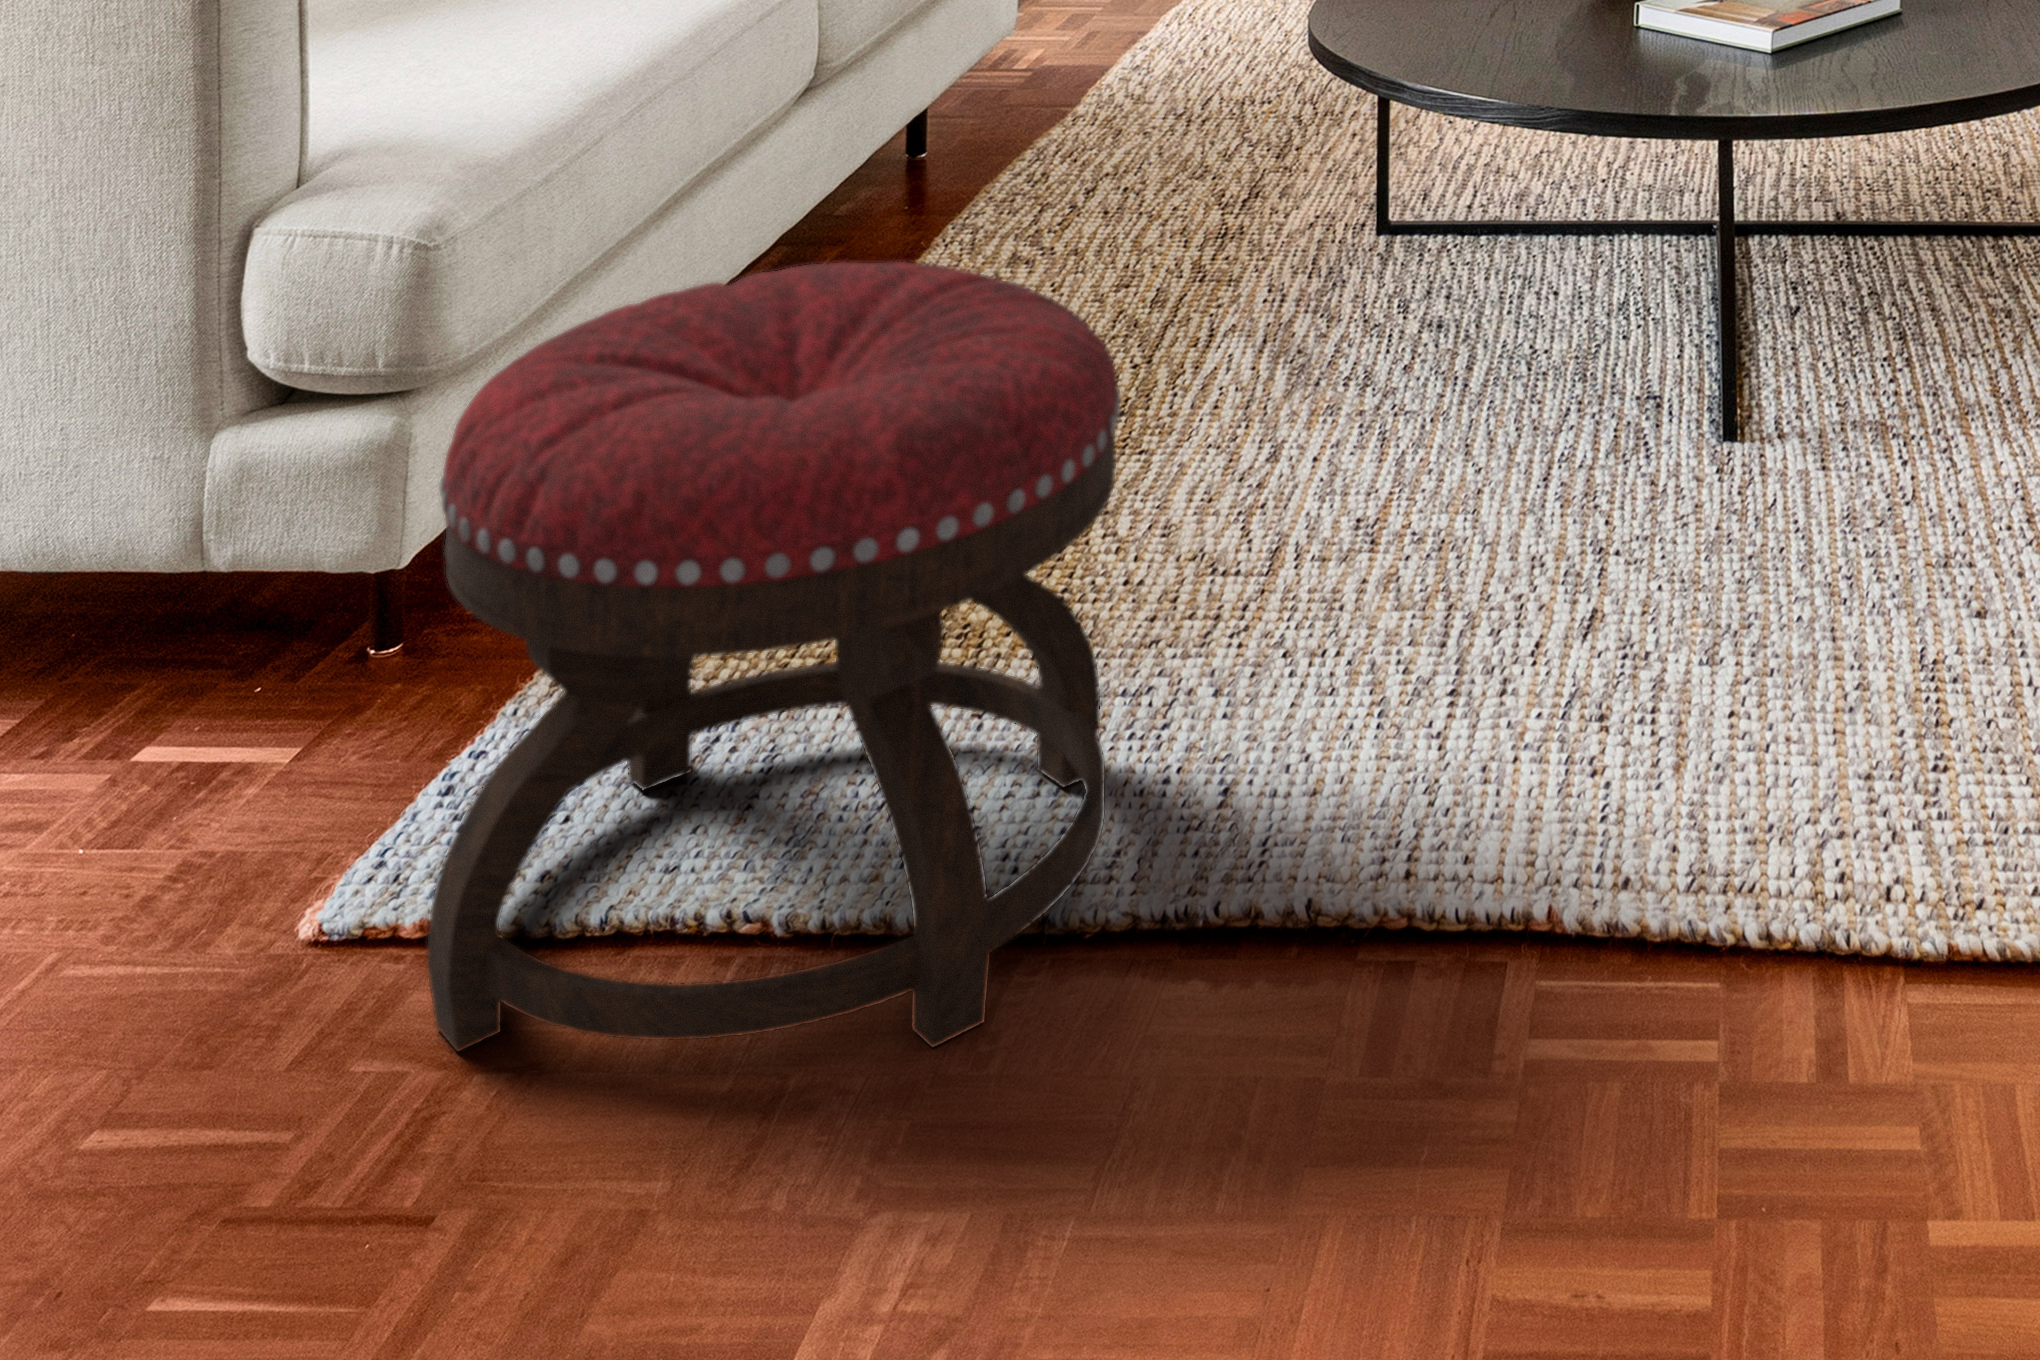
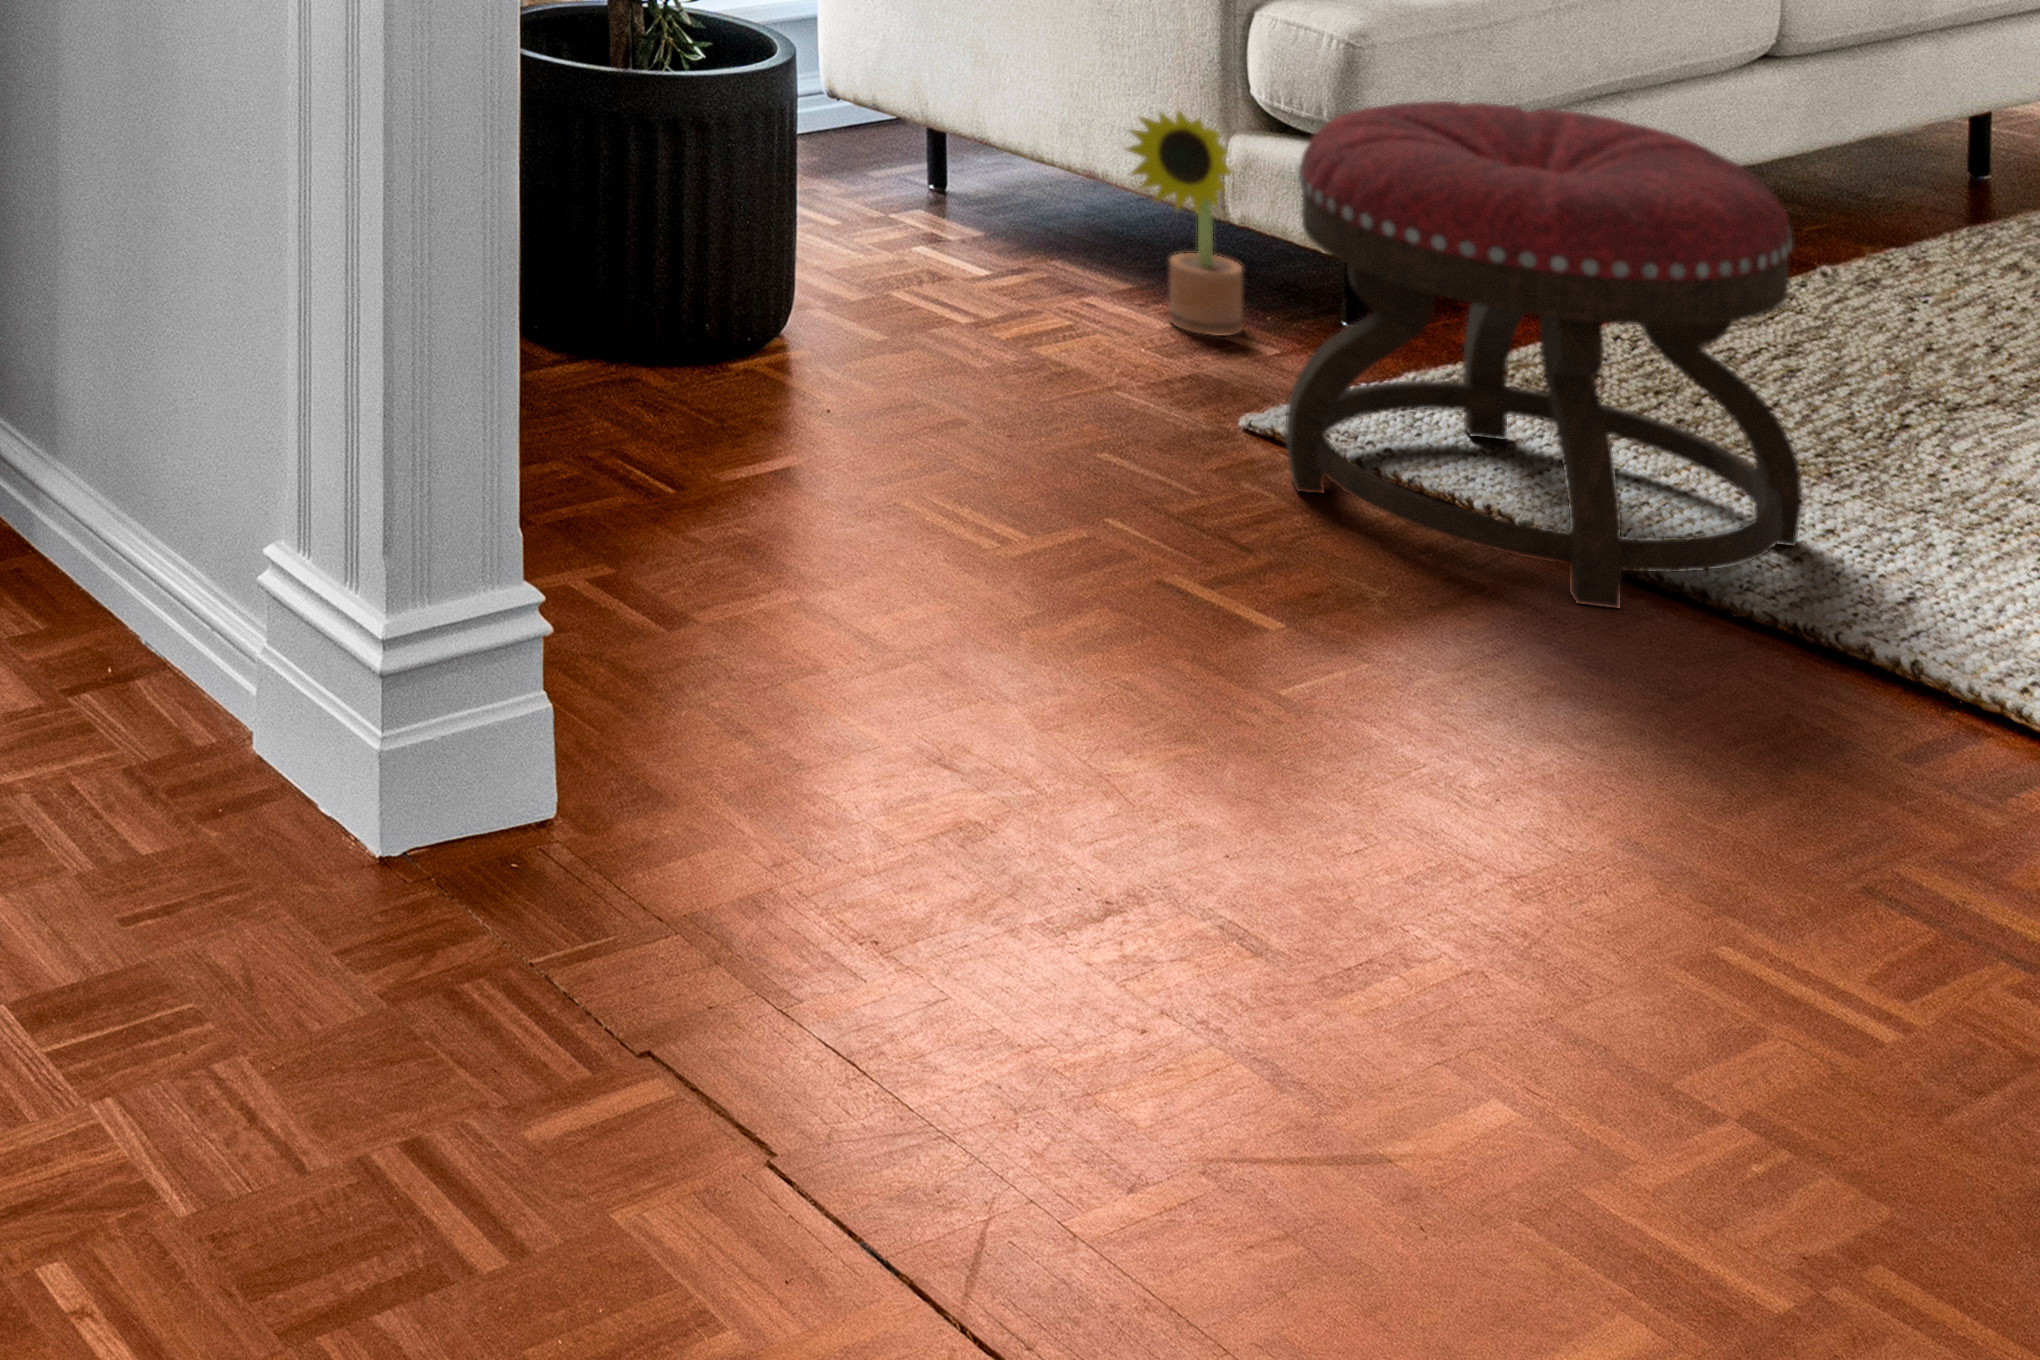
decorative plant: none [33,425,243,785] -> present [1126,111,1242,336]

